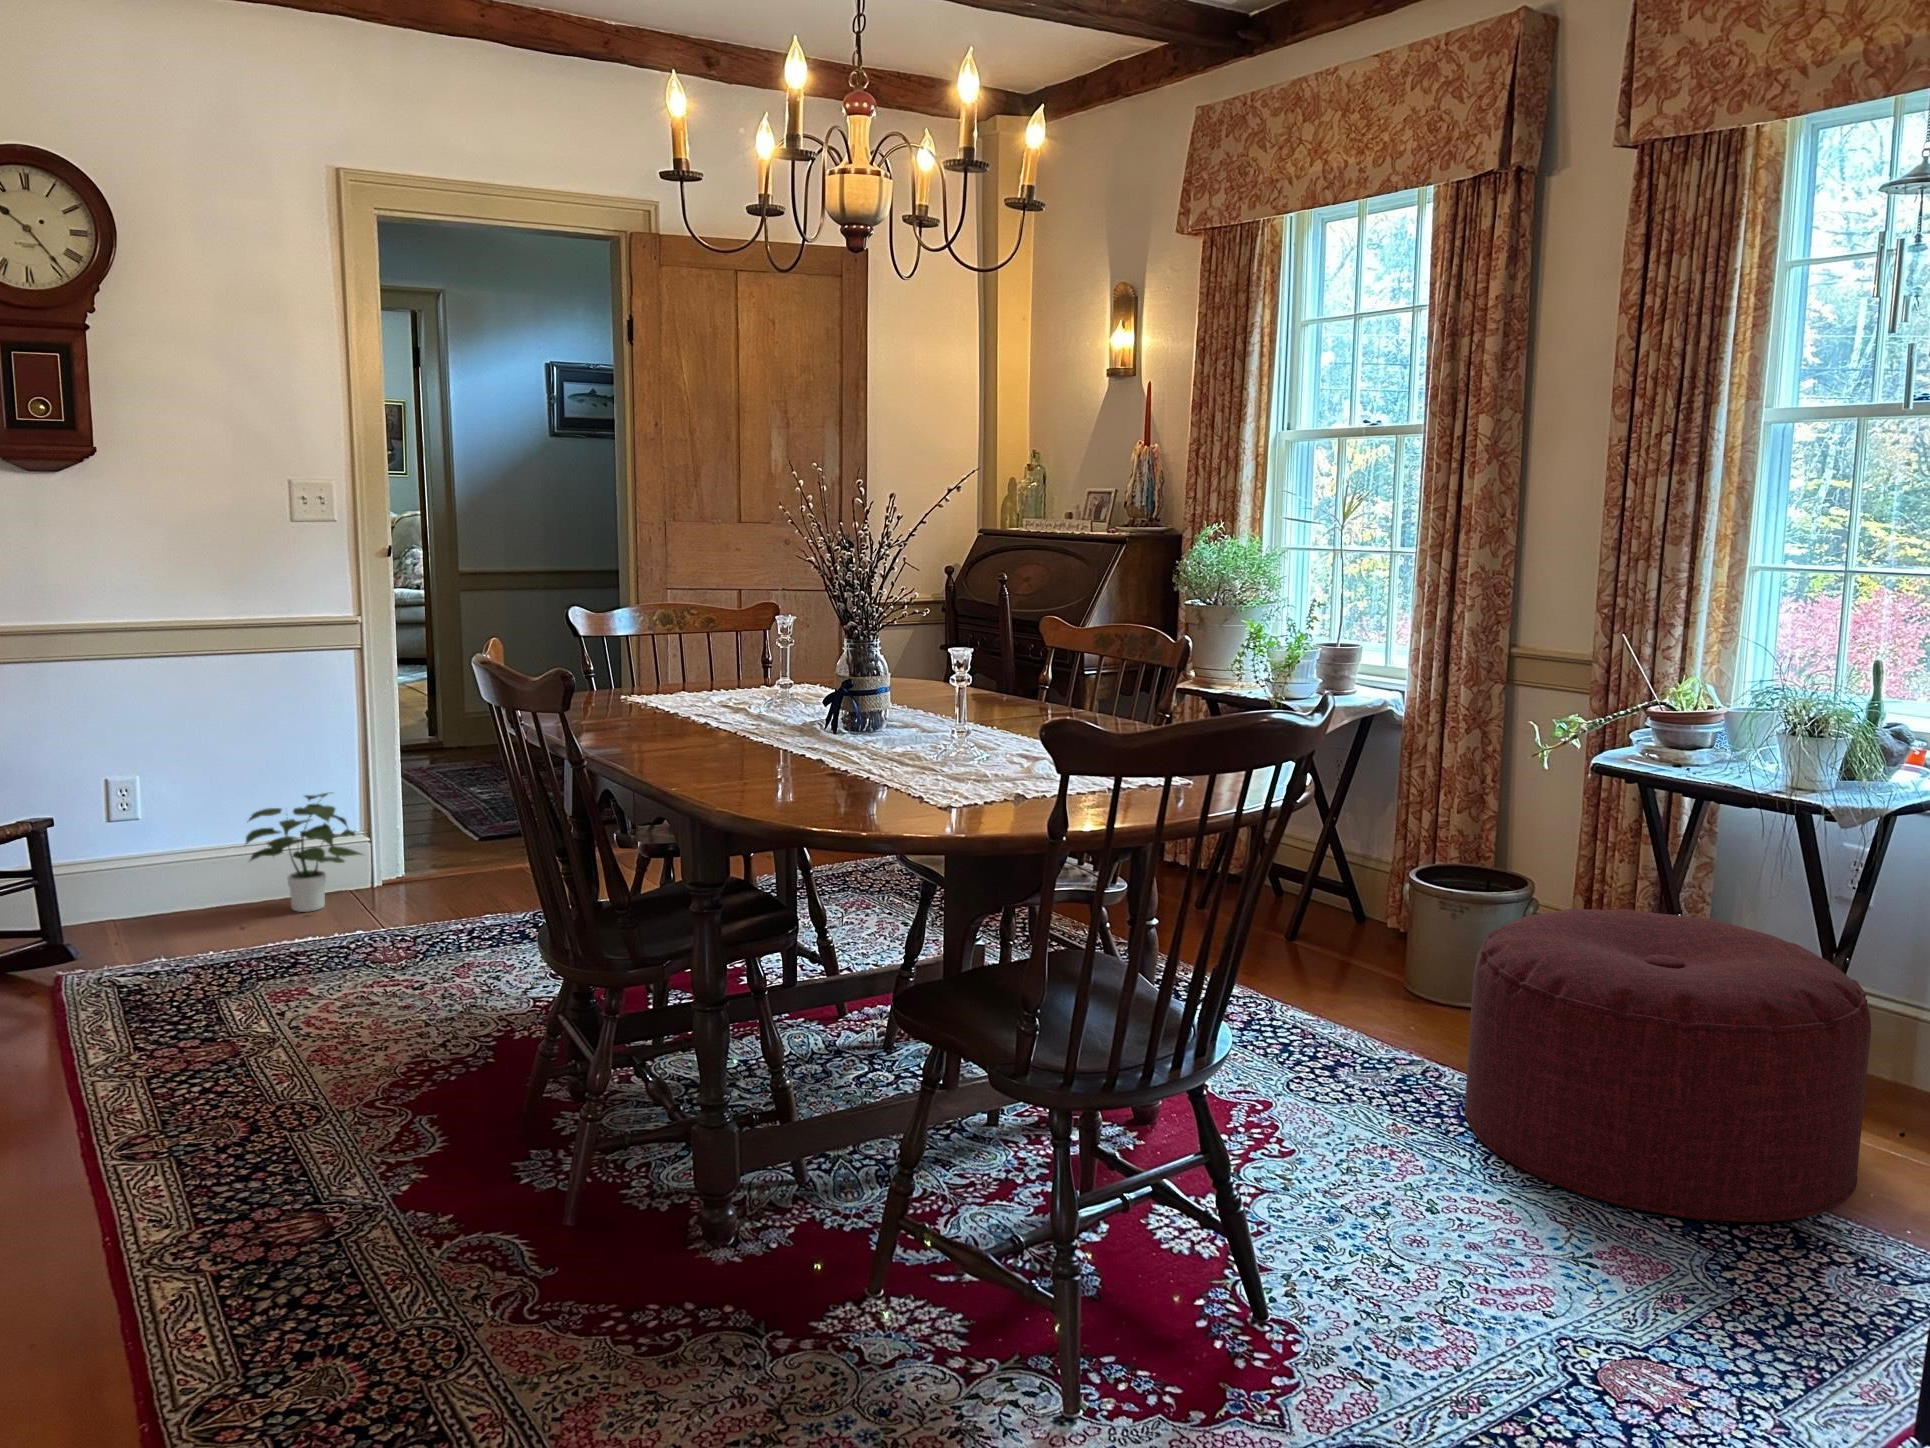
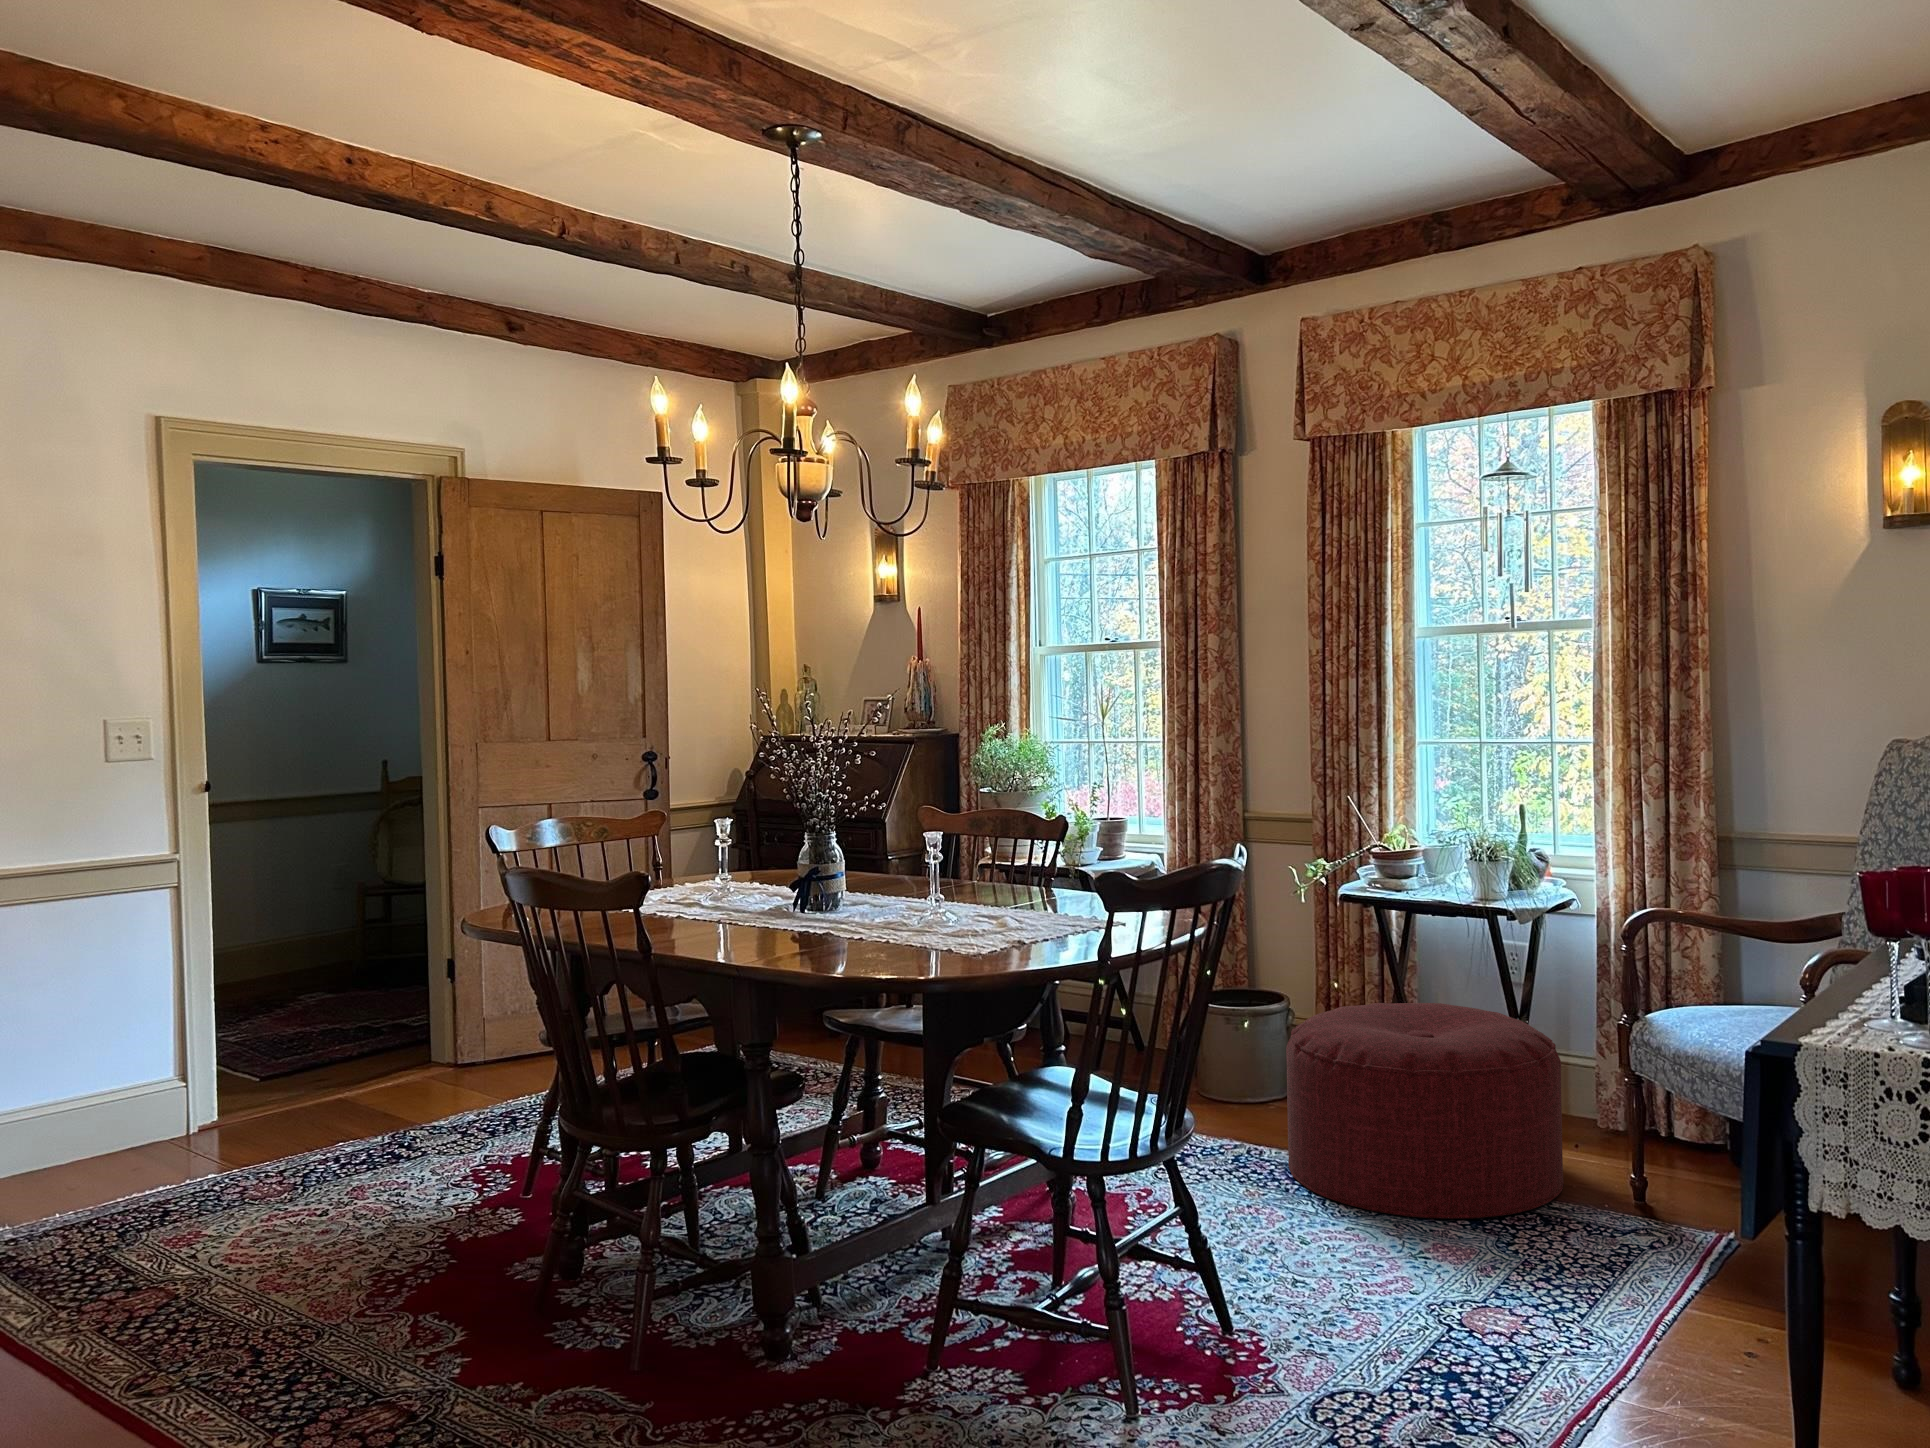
potted plant: present [245,792,361,912] -> none [65,1033,200,1161]

